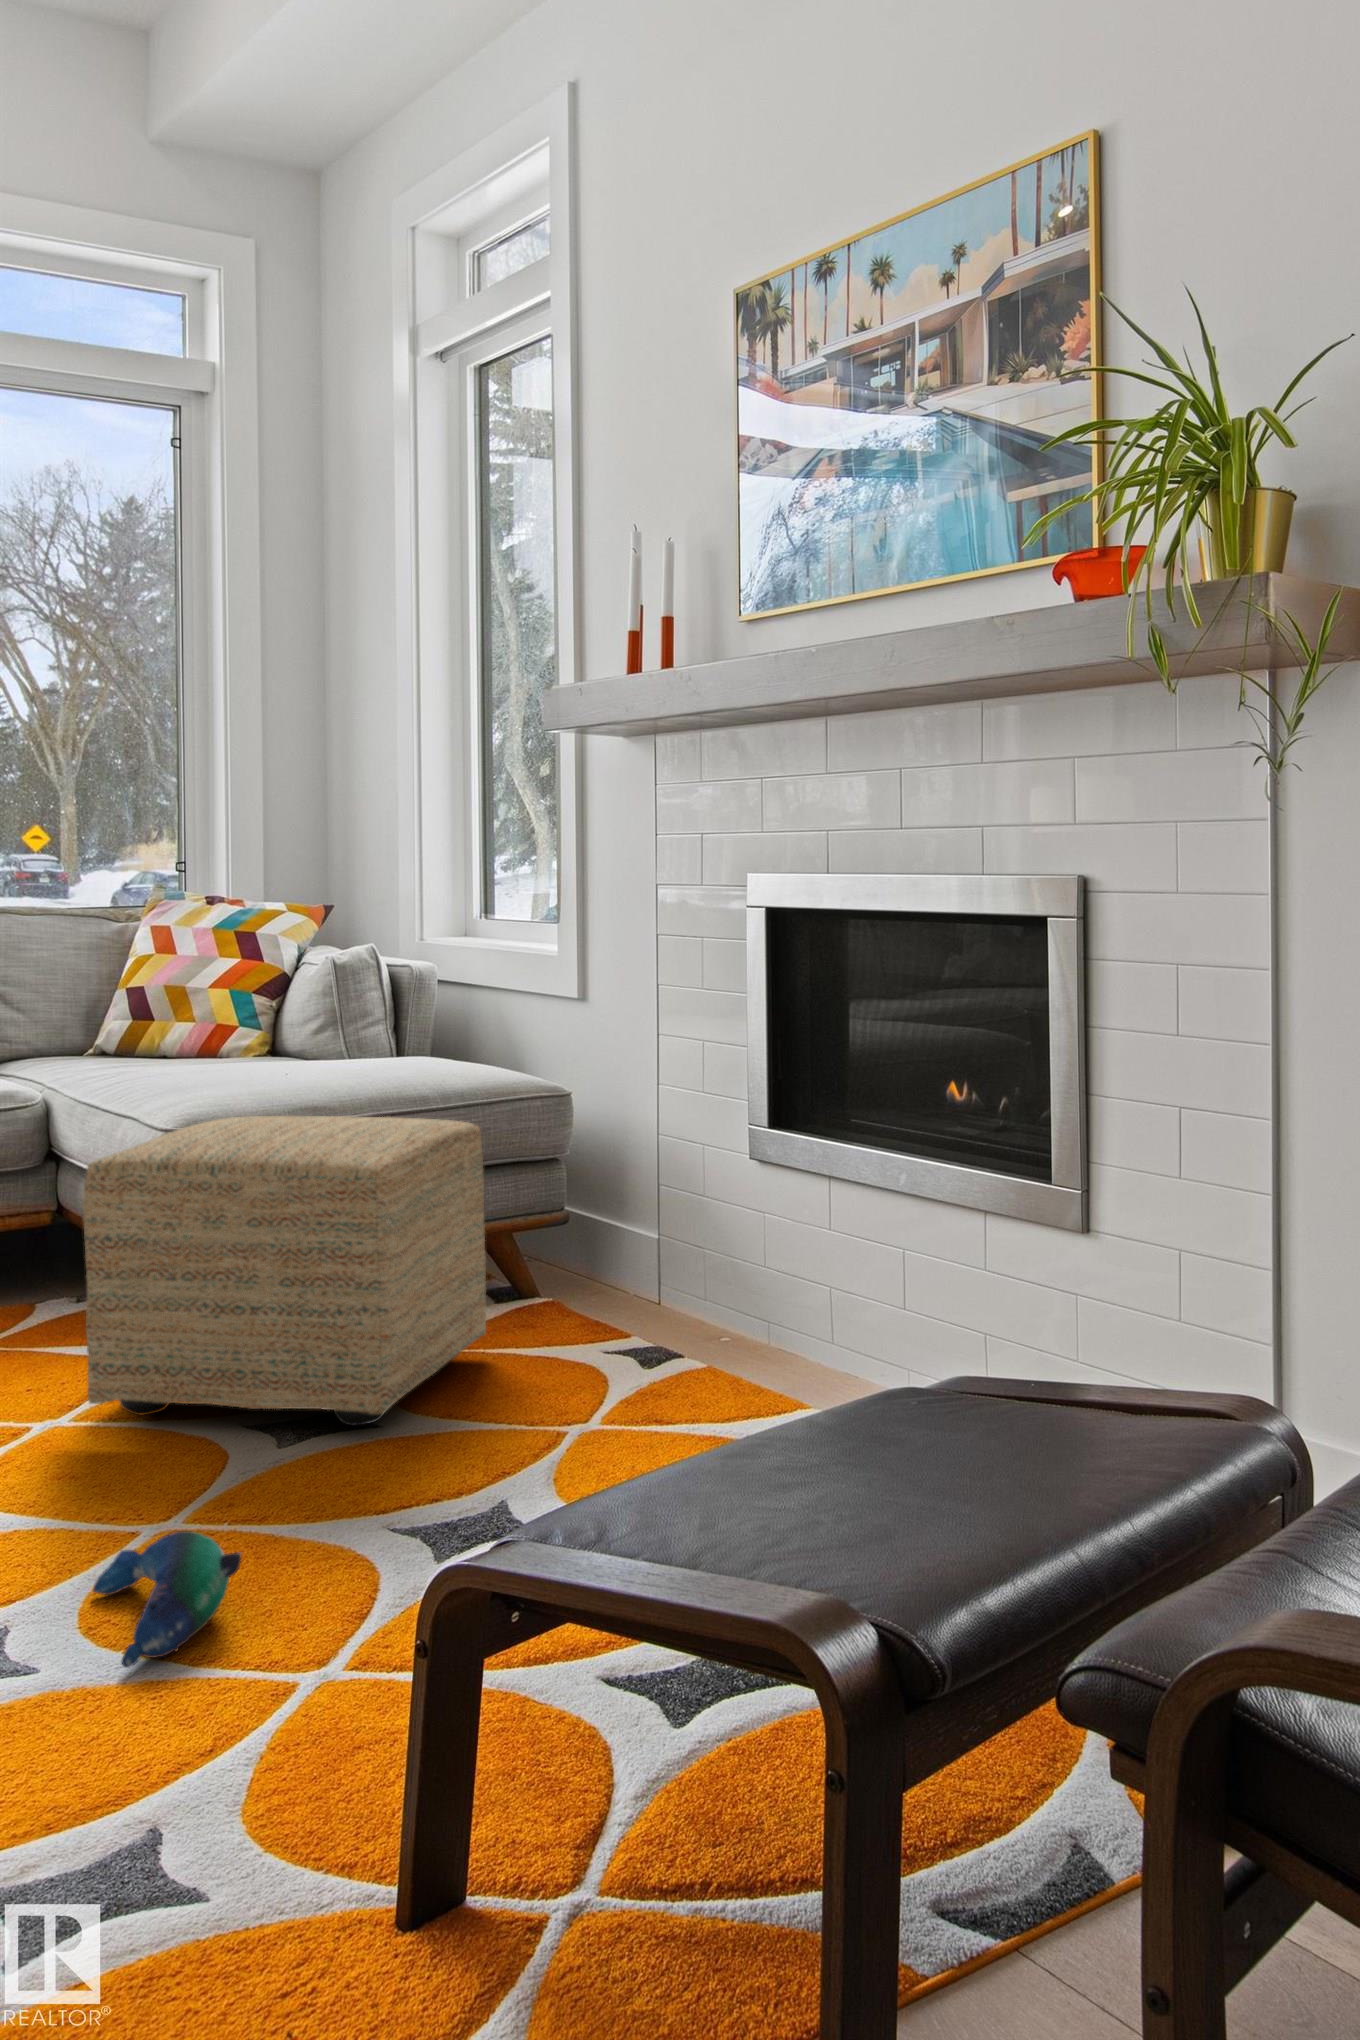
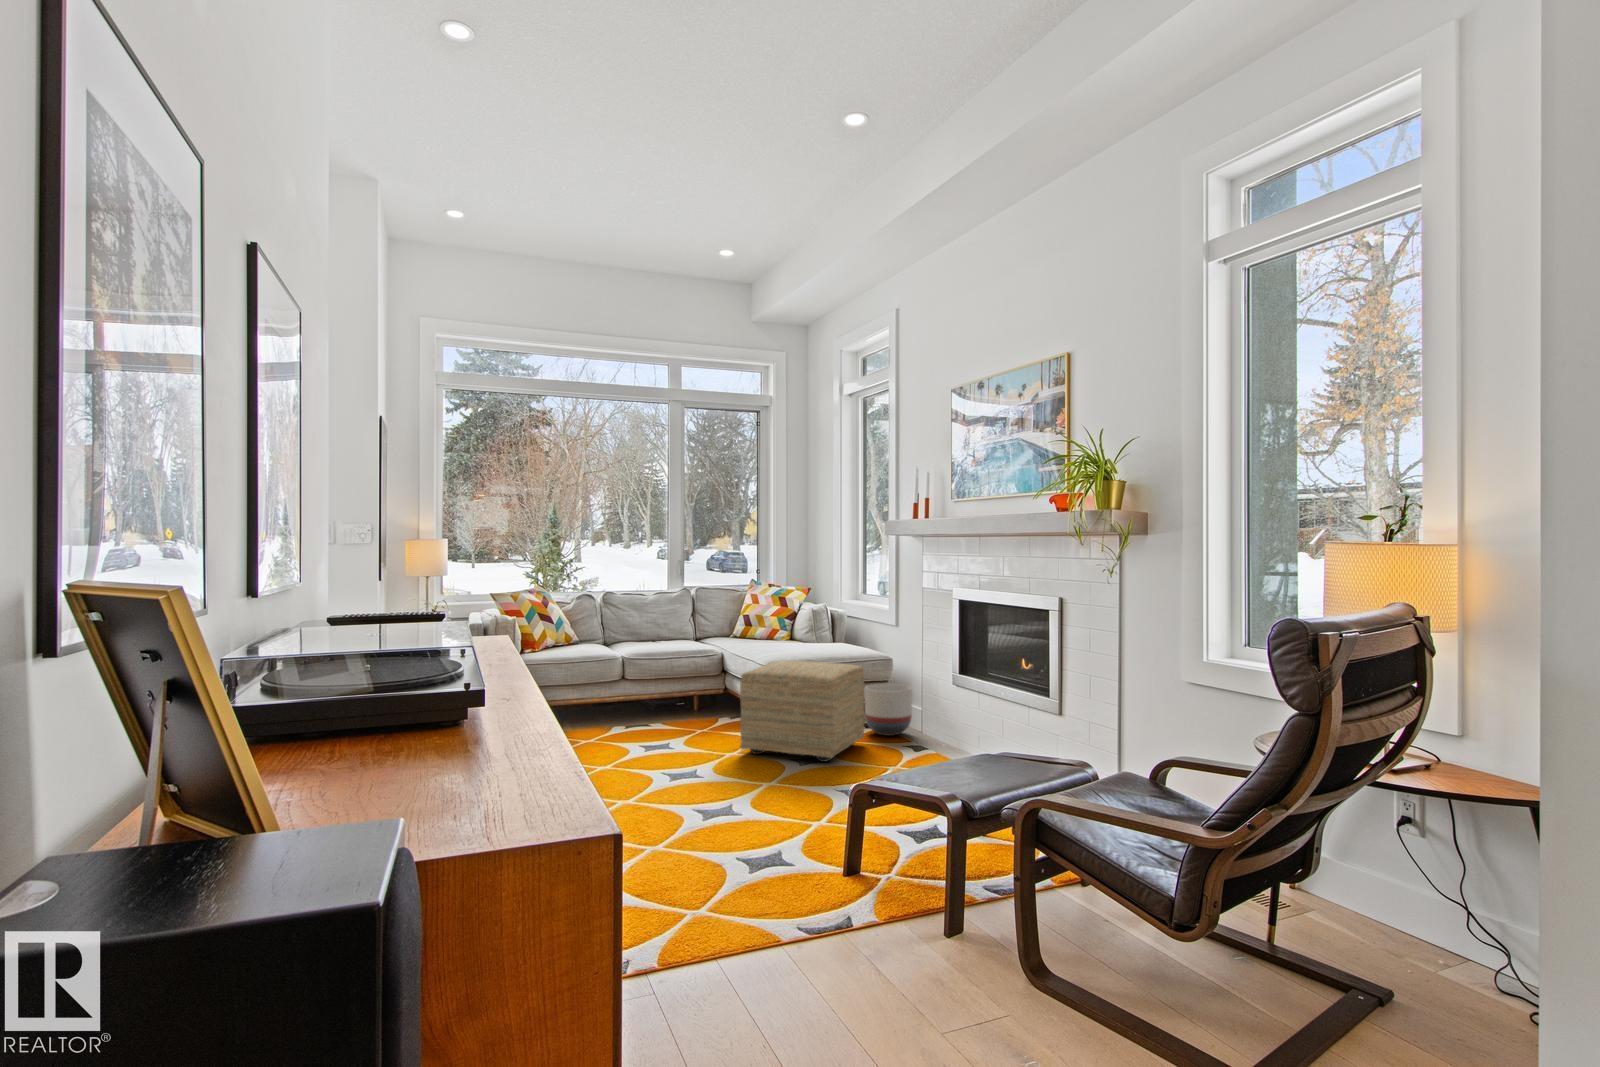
planter: none [488,1171,625,1323] -> present [865,684,912,736]
plush toy: present [93,1531,242,1668] -> none [751,783,795,817]

